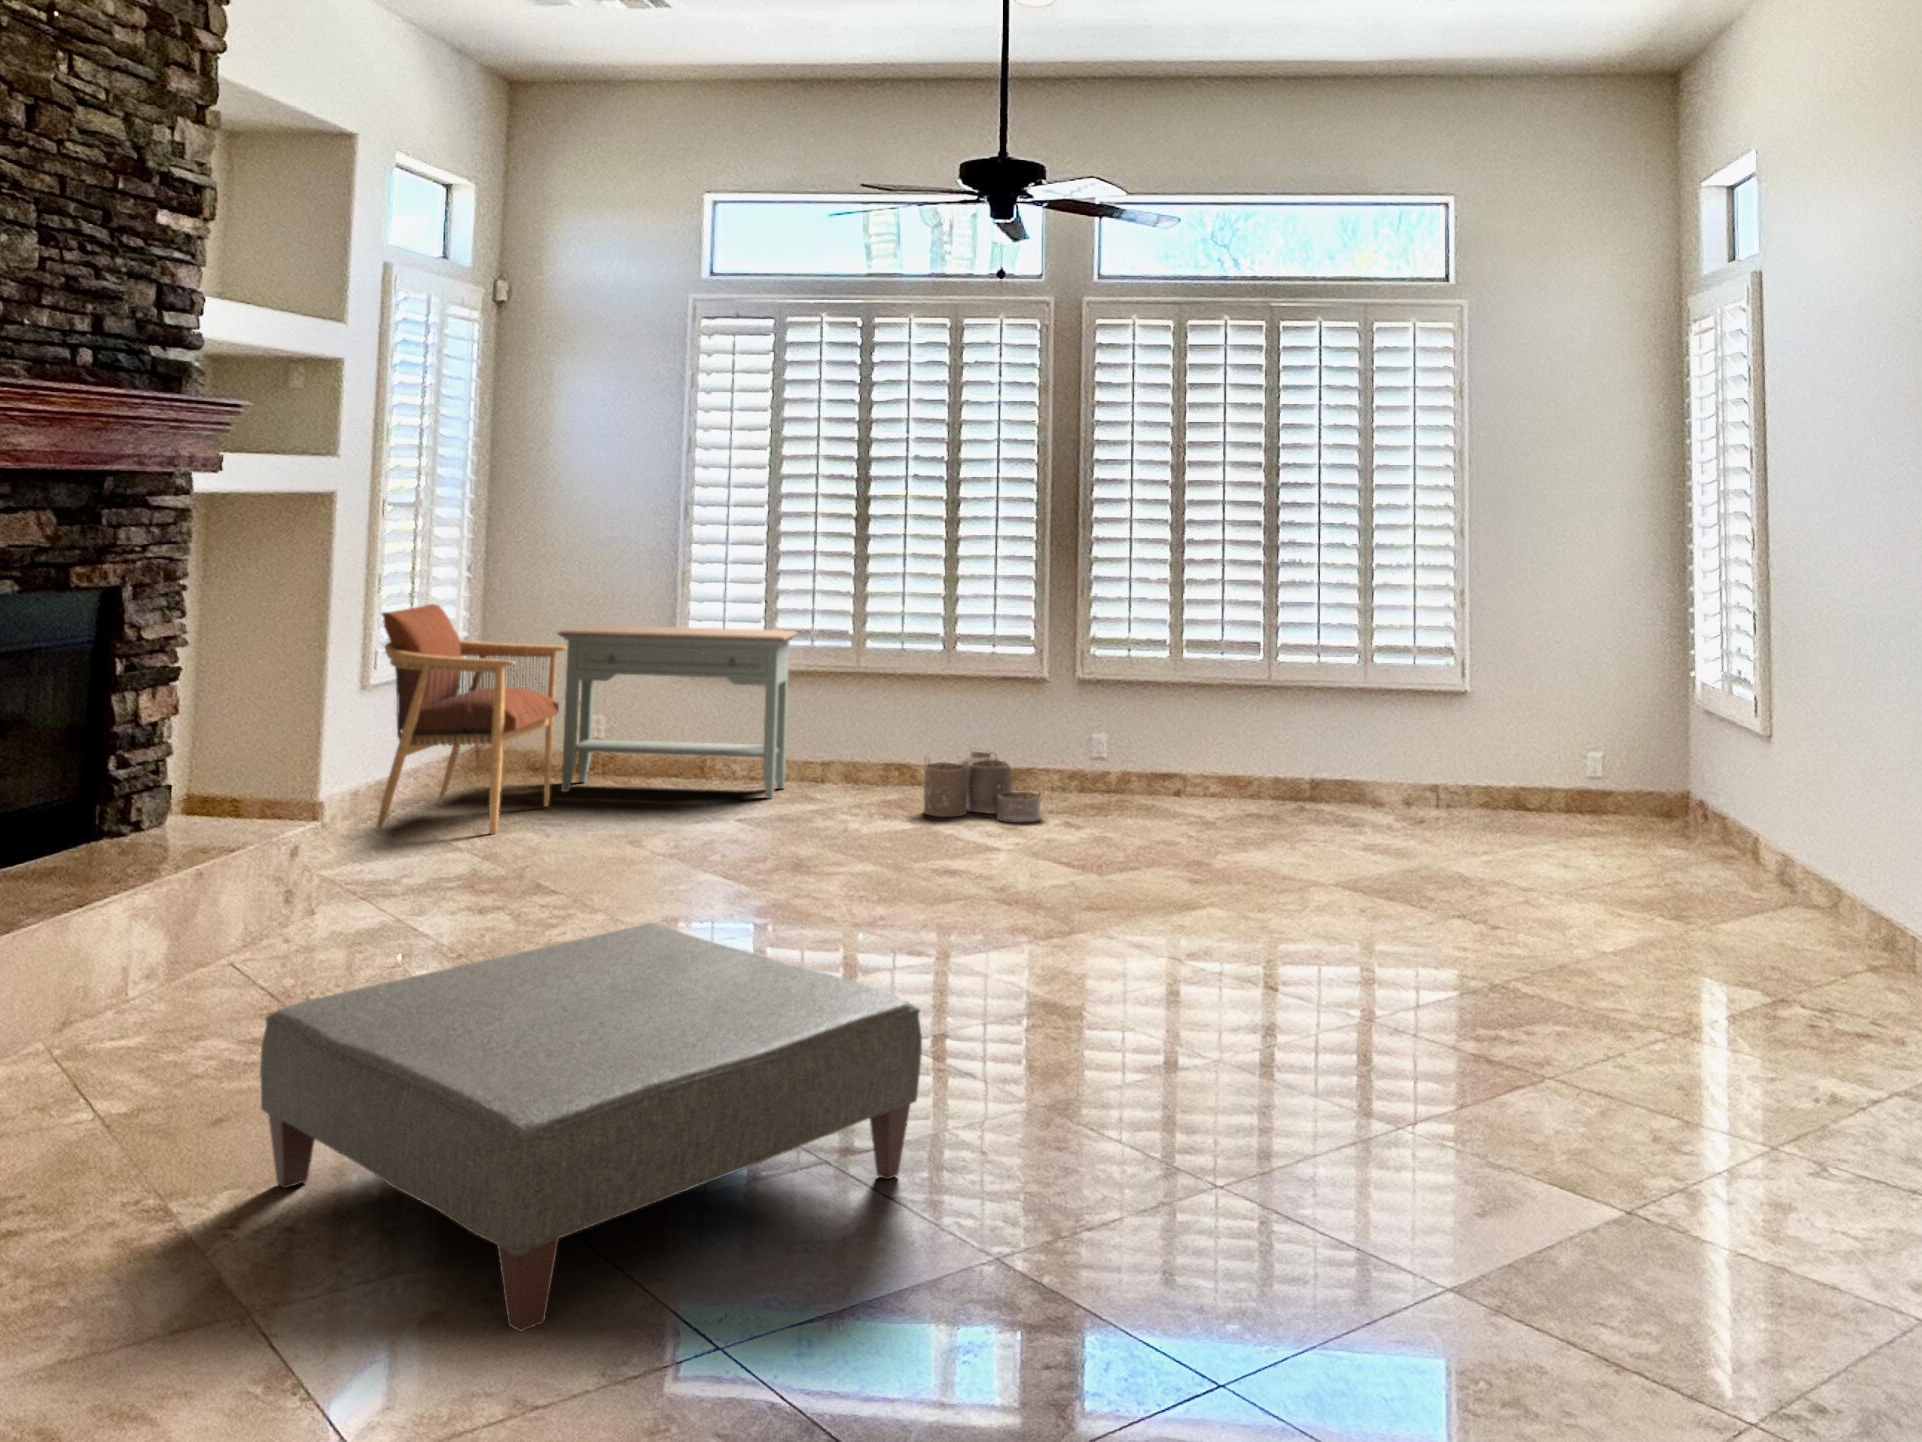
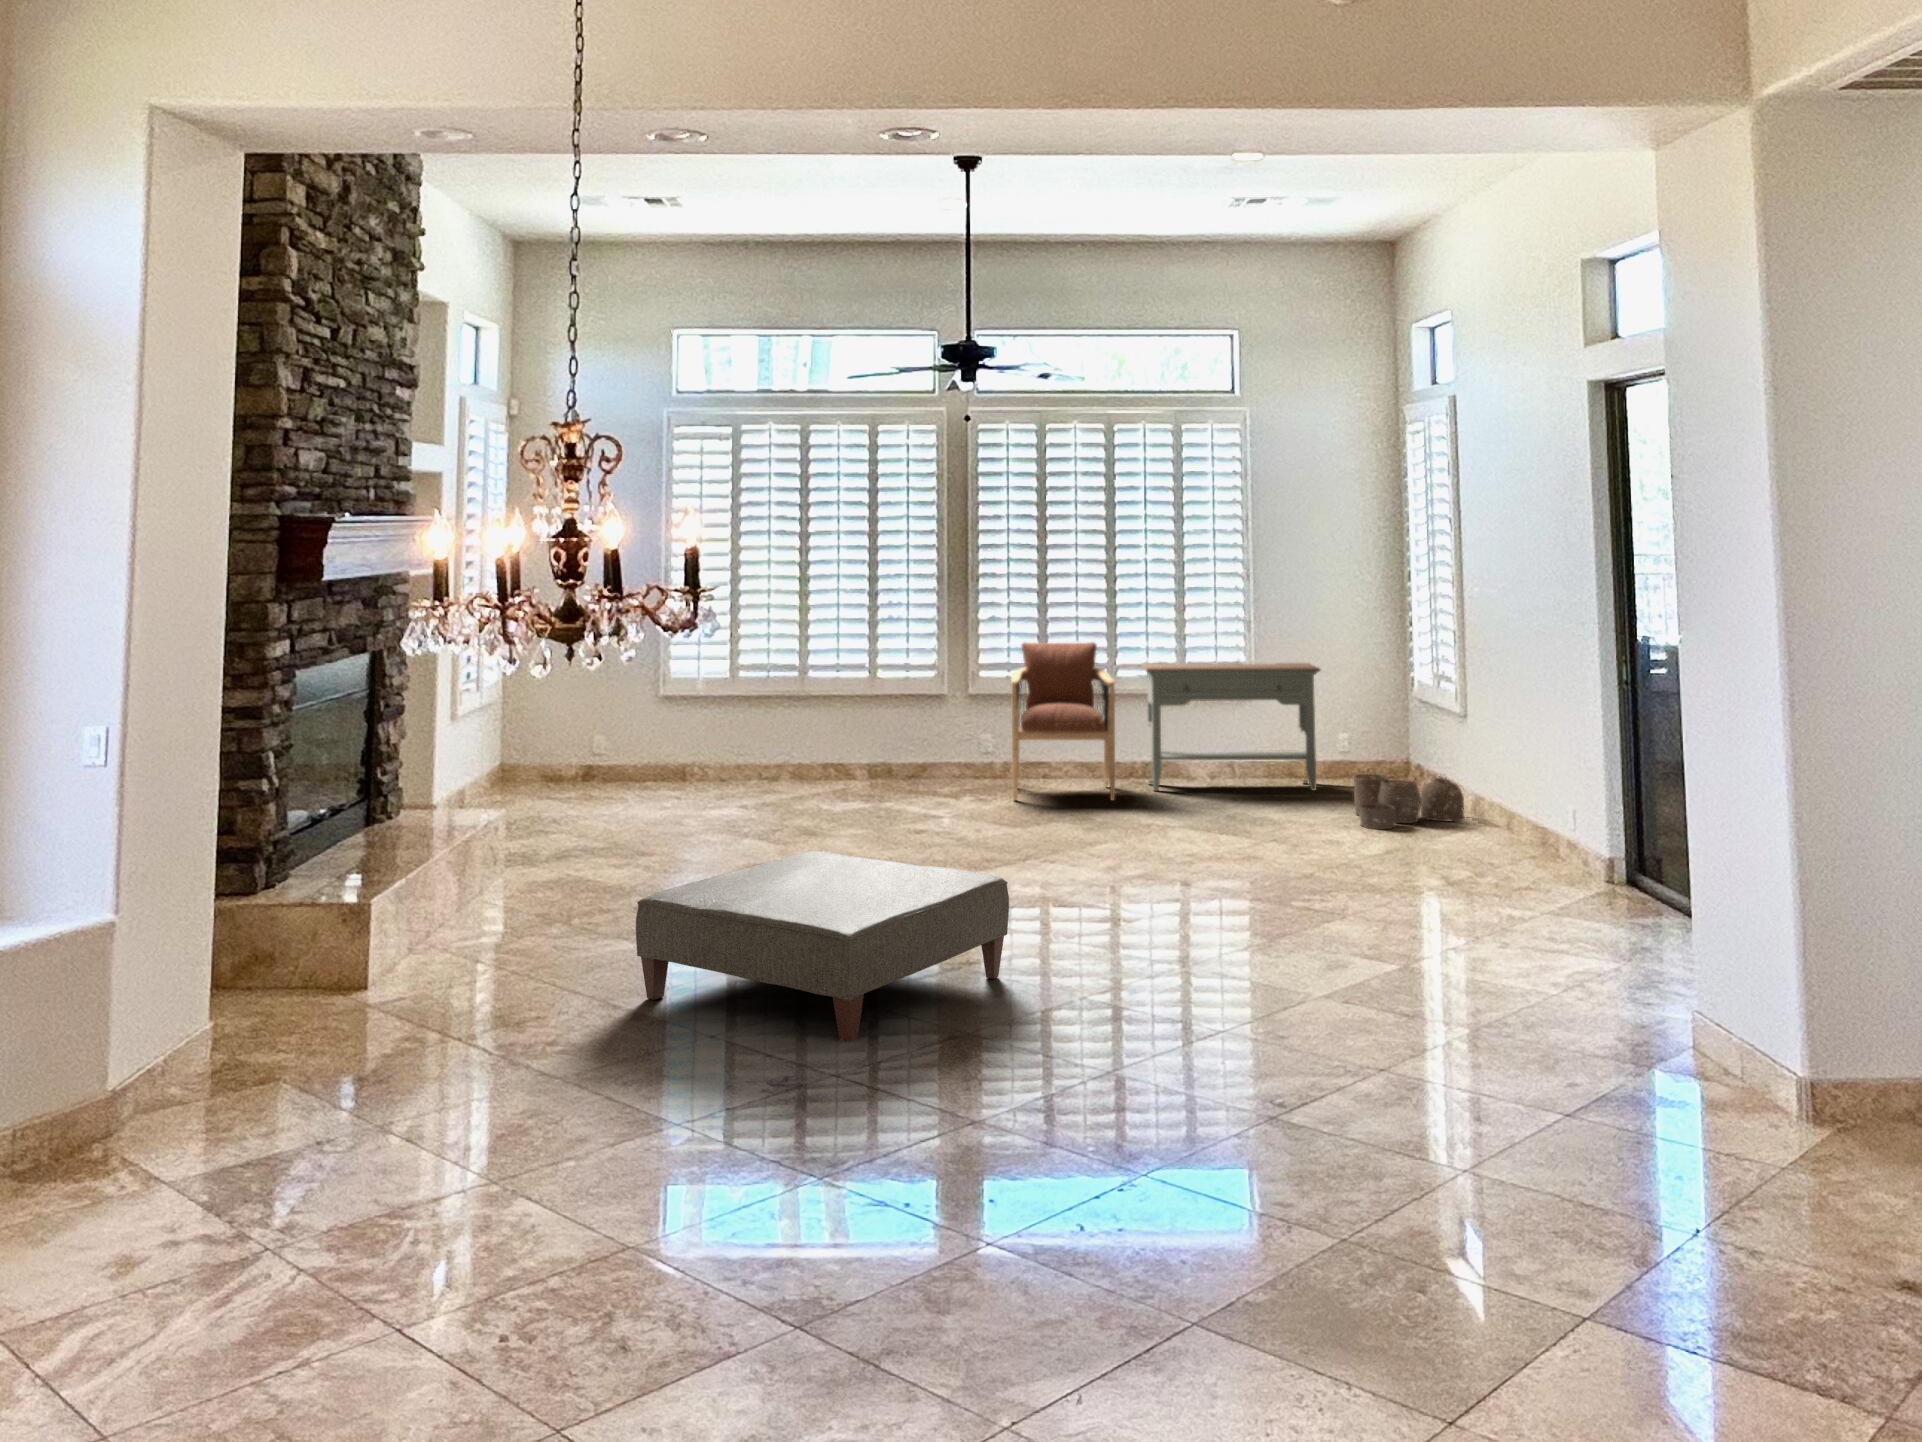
armchair: present [376,604,567,834] -> present [1011,642,1115,801]
console table: present [558,625,797,799] -> present [1142,663,1320,791]
woven basket: present [924,752,1041,822] -> present [1353,770,1464,829]

